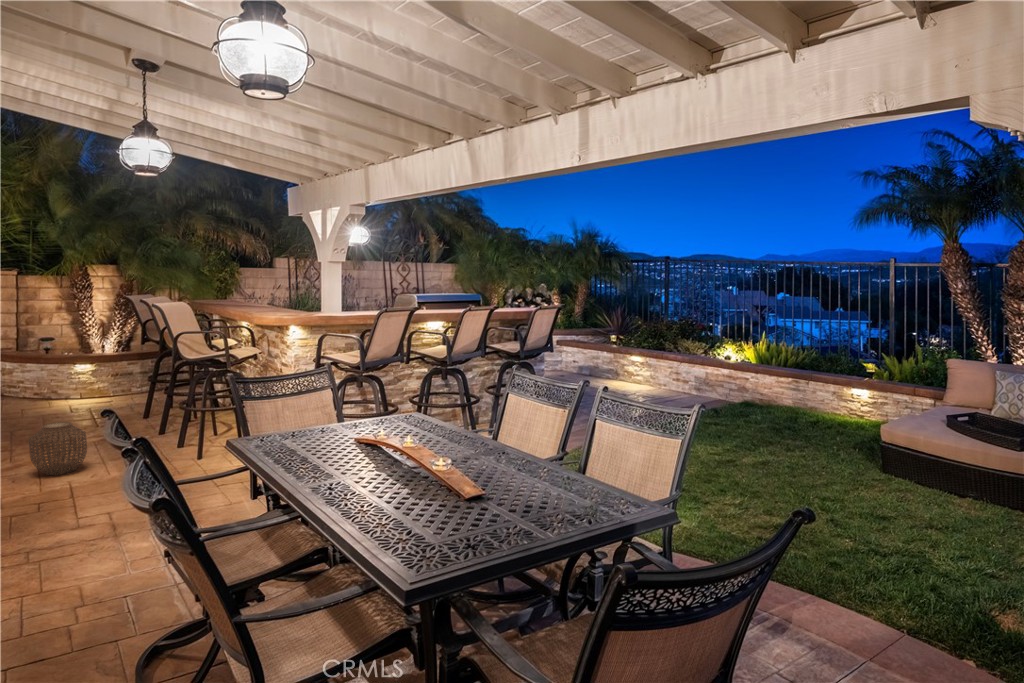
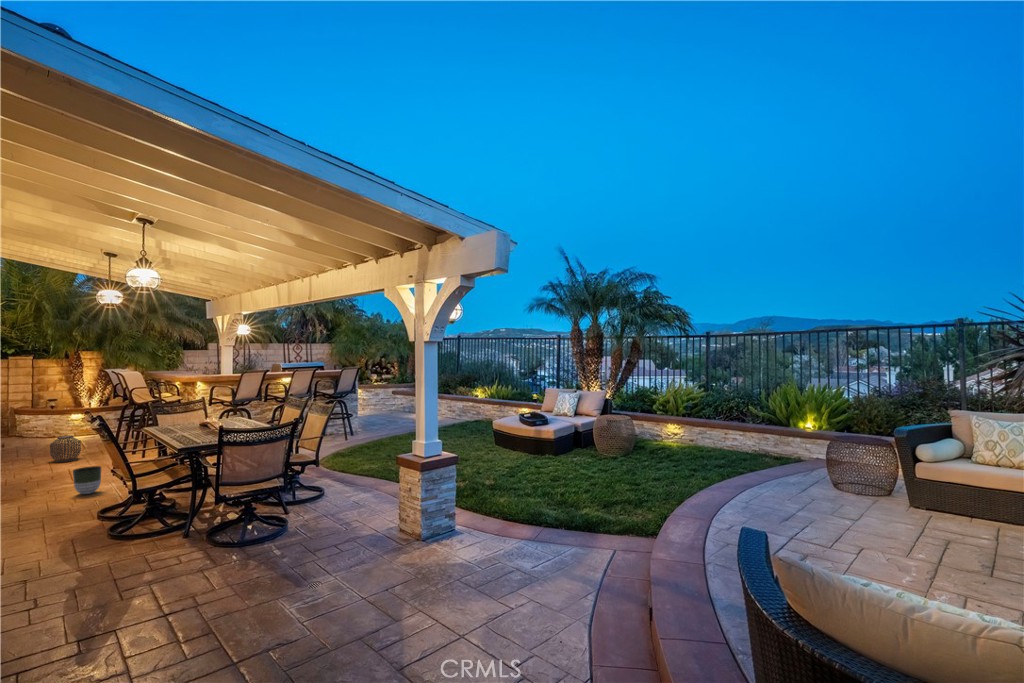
planter: none [55,546,127,627] -> present [73,466,101,494]

